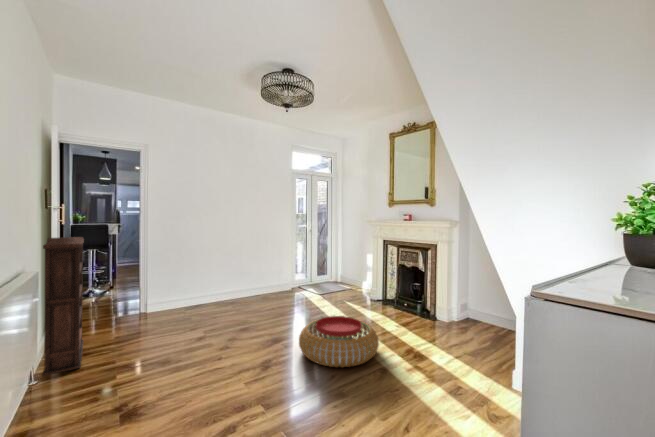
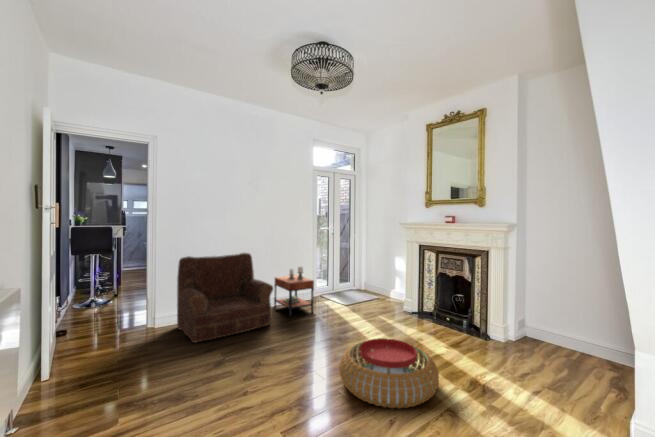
bookshelf: present [43,237,84,376] -> none [26,243,82,420]
armchair: none [167,247,252,324] -> present [177,253,273,343]
side table: none [255,260,290,303] -> present [274,267,314,316]

